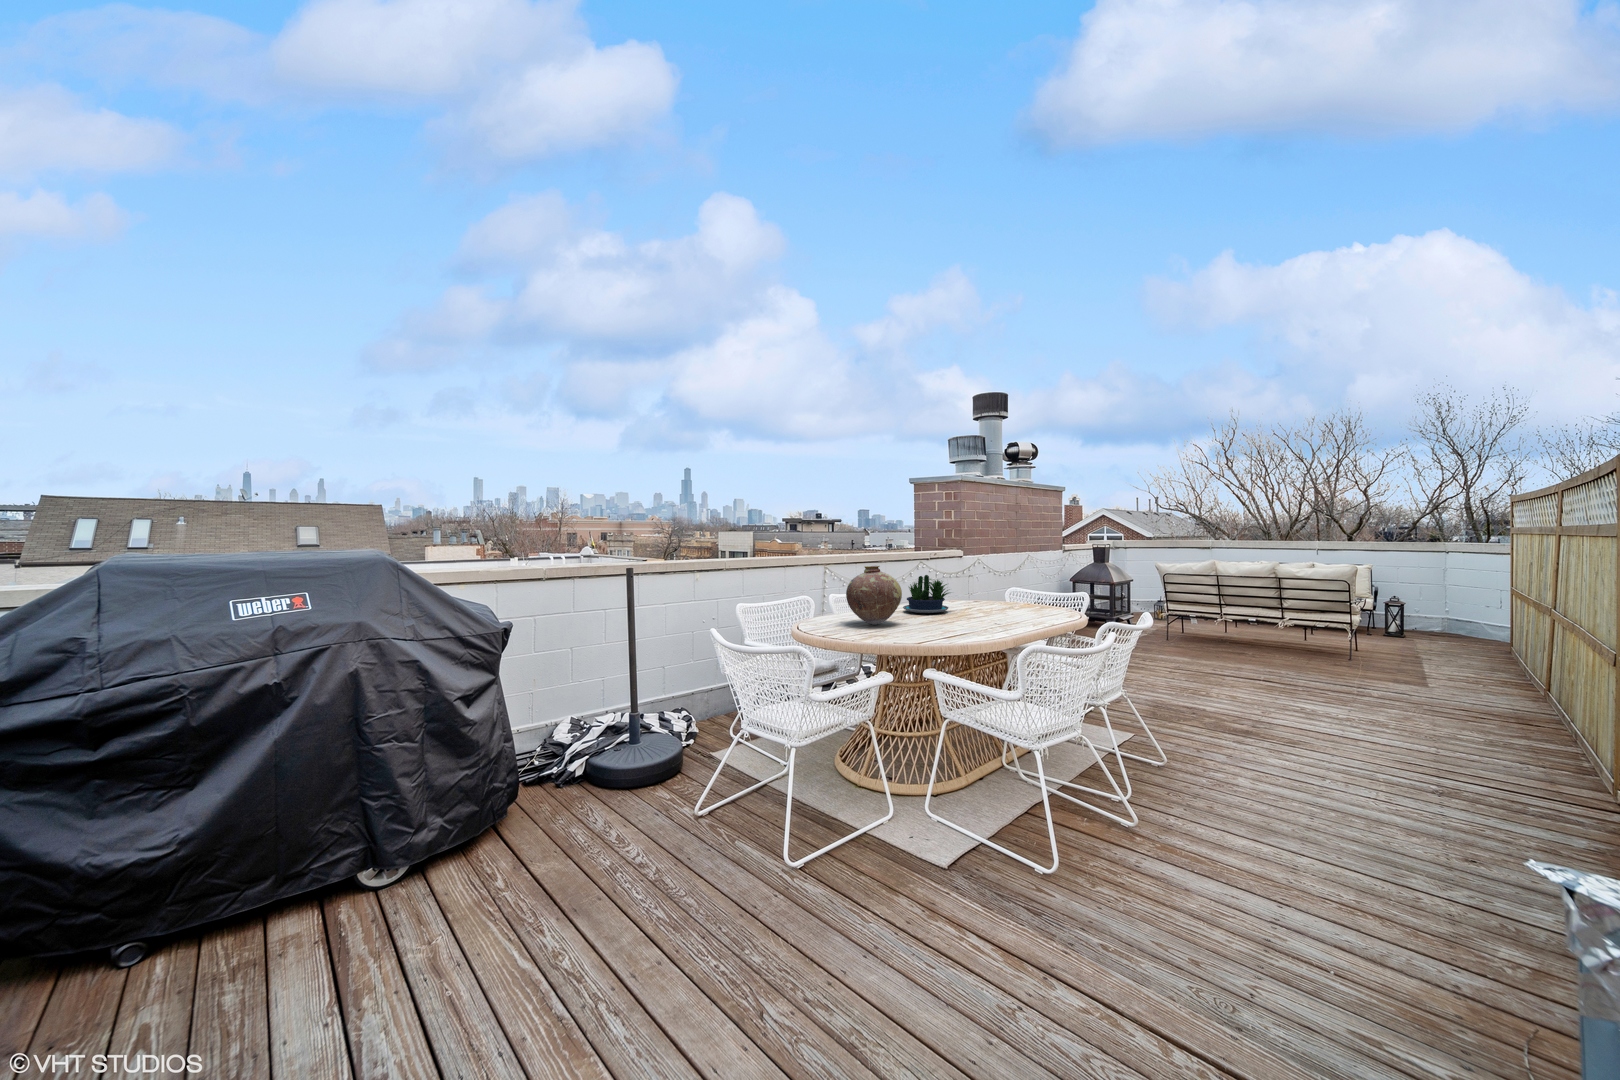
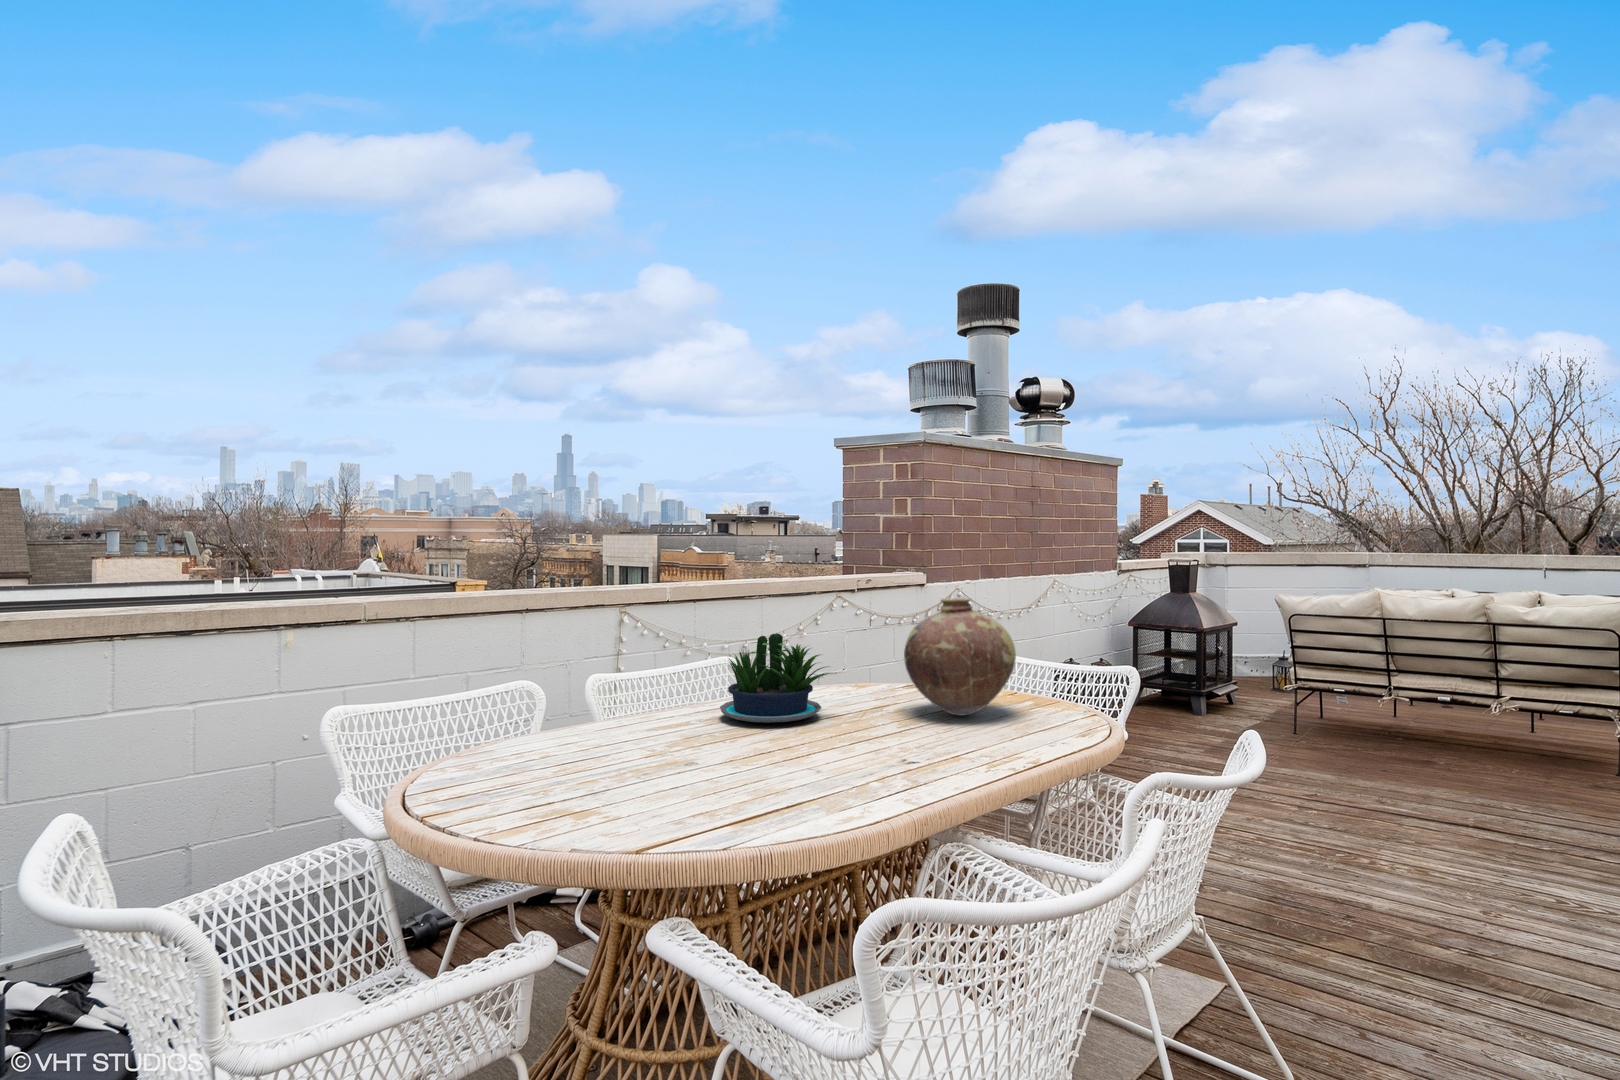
vase: present [846,565,902,625] -> present [904,598,1016,716]

